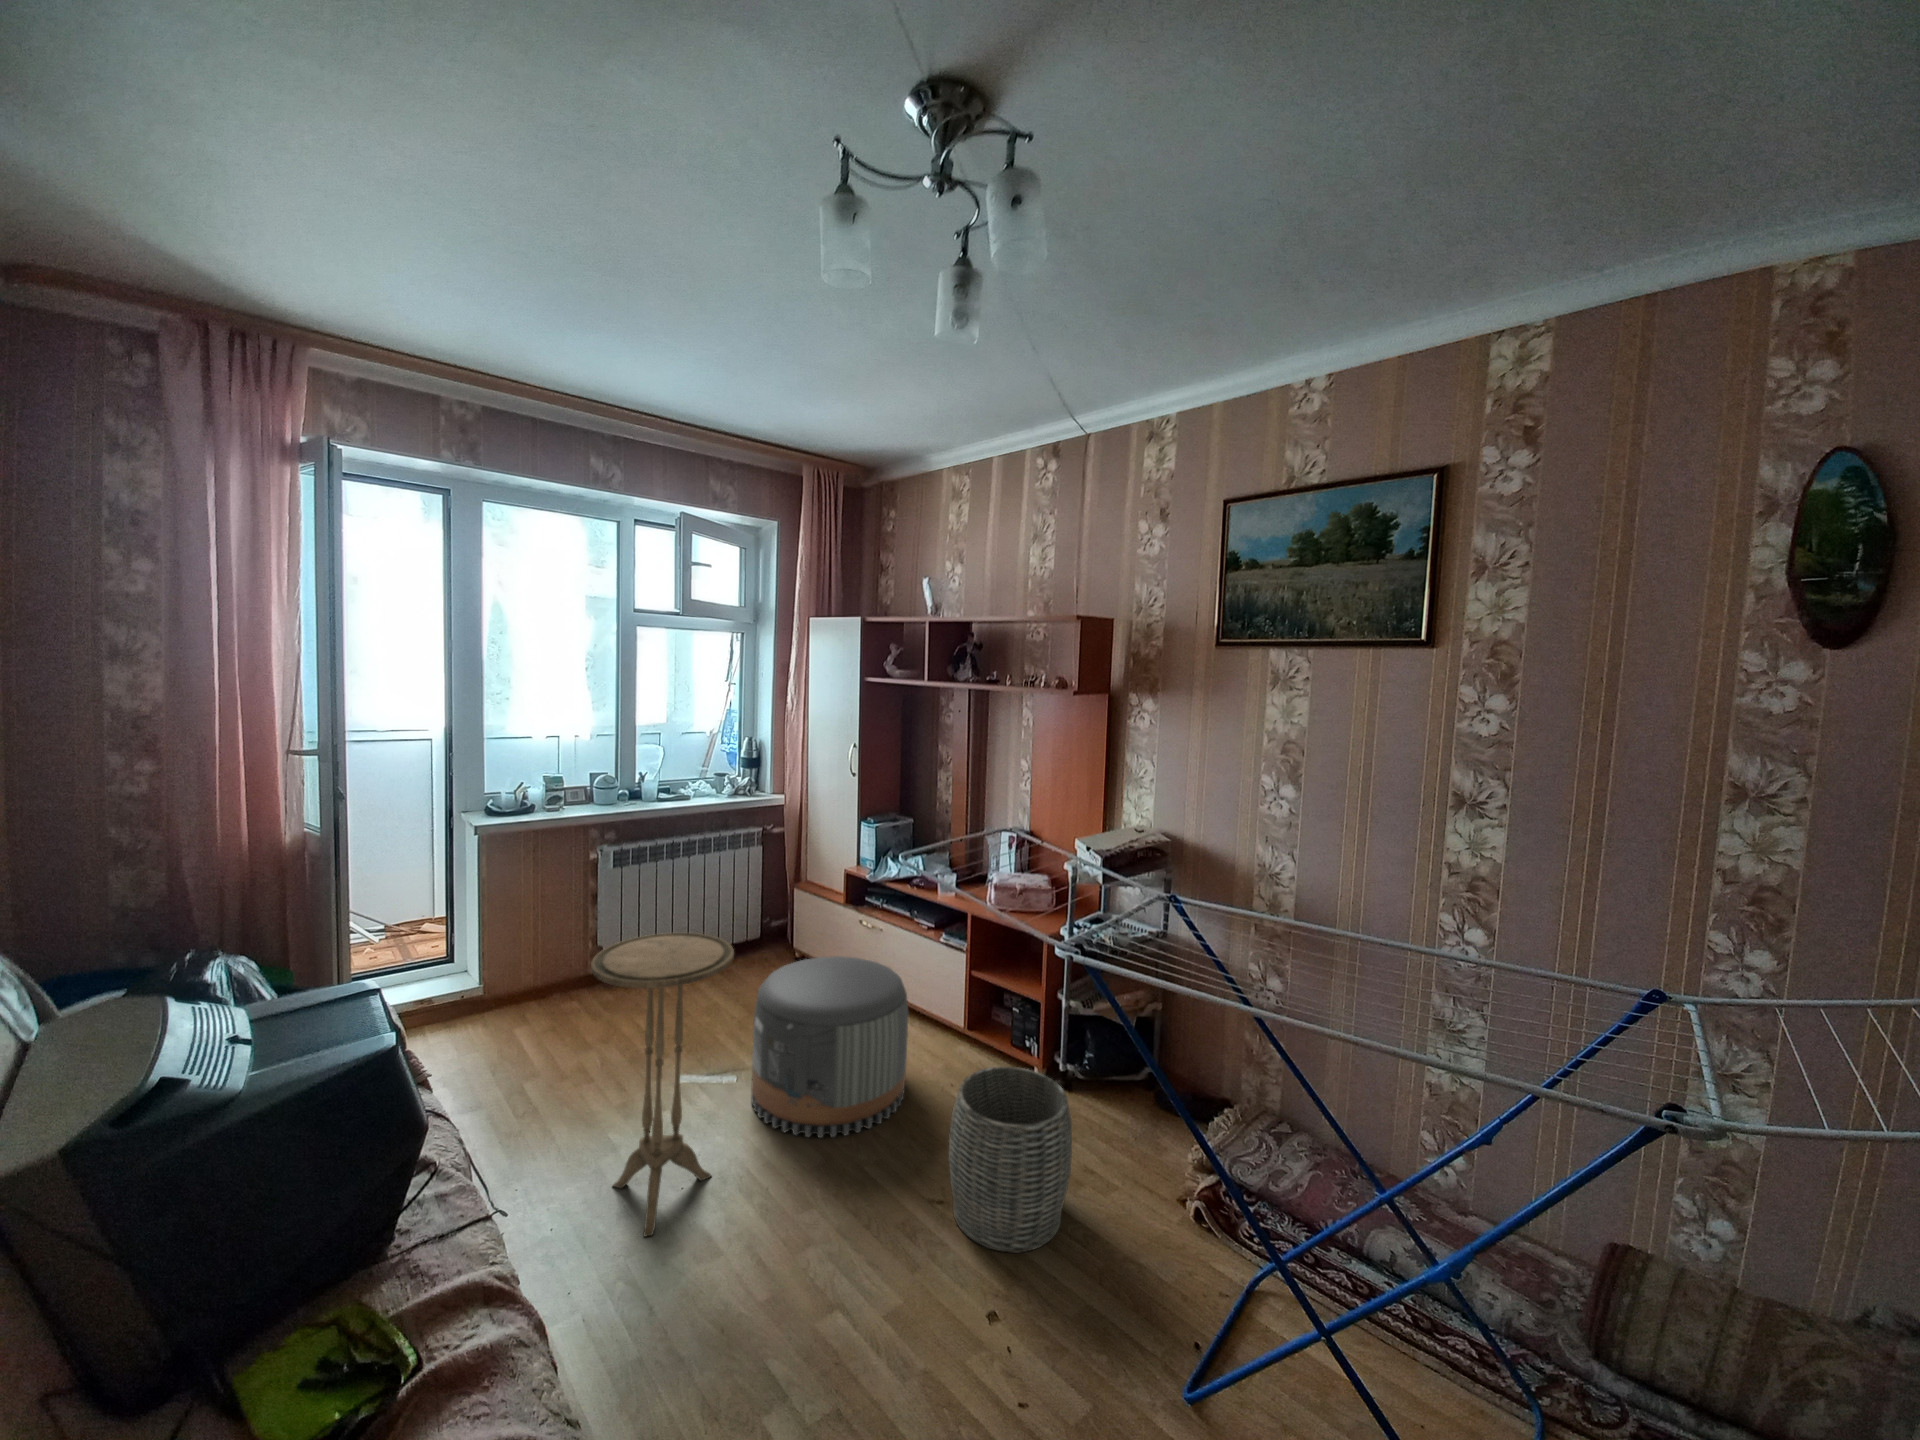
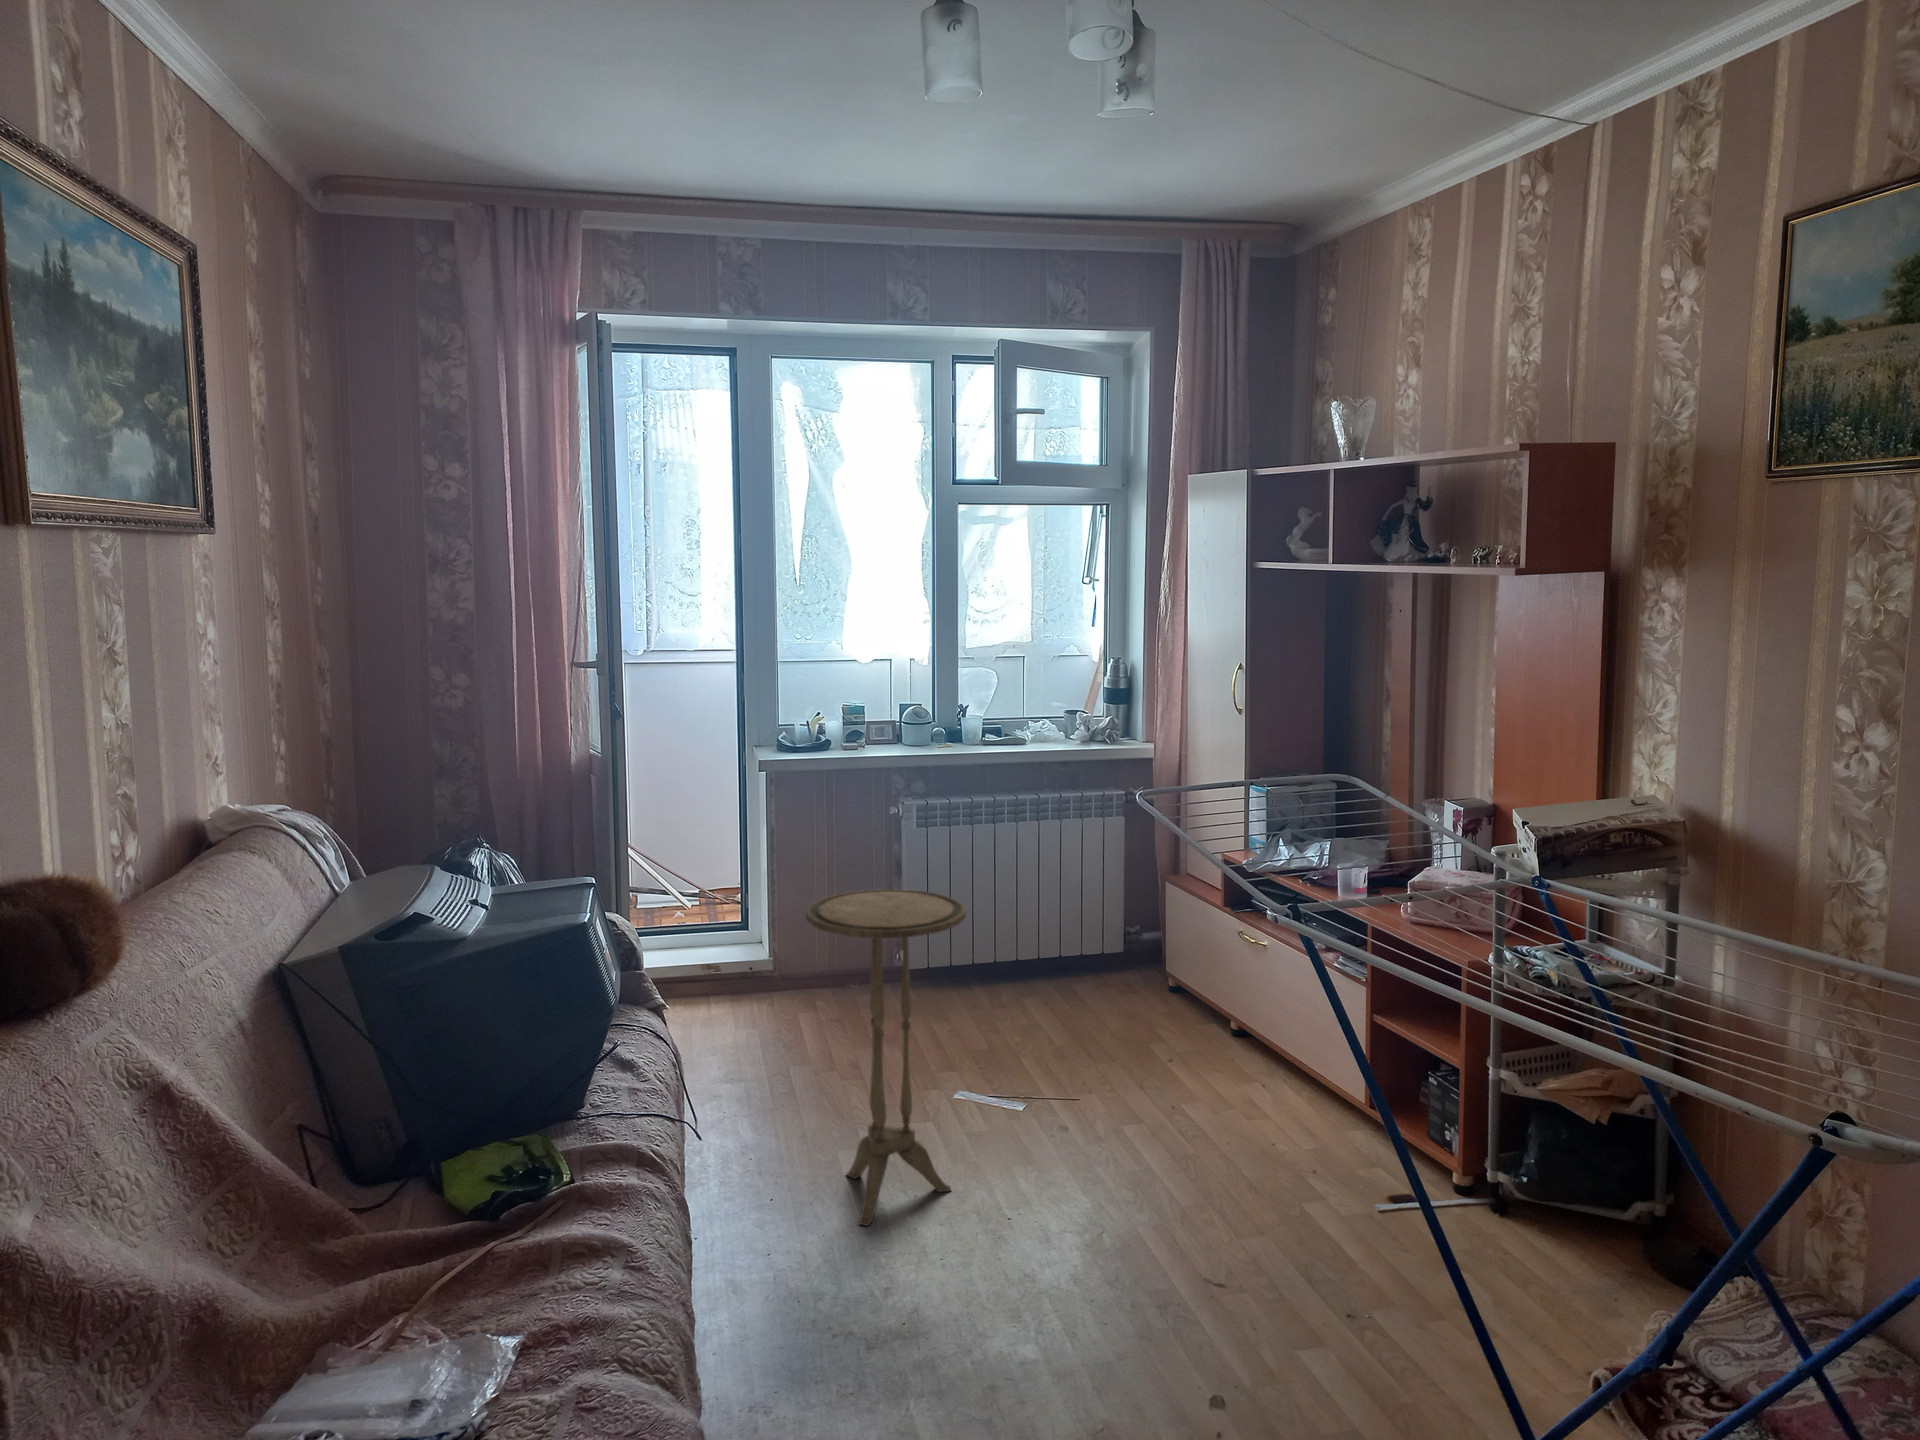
pouf: present [751,956,909,1138] -> none [1027,961,1239,1189]
woven basket: present [949,1067,1072,1252] -> none [1213,1119,1392,1359]

